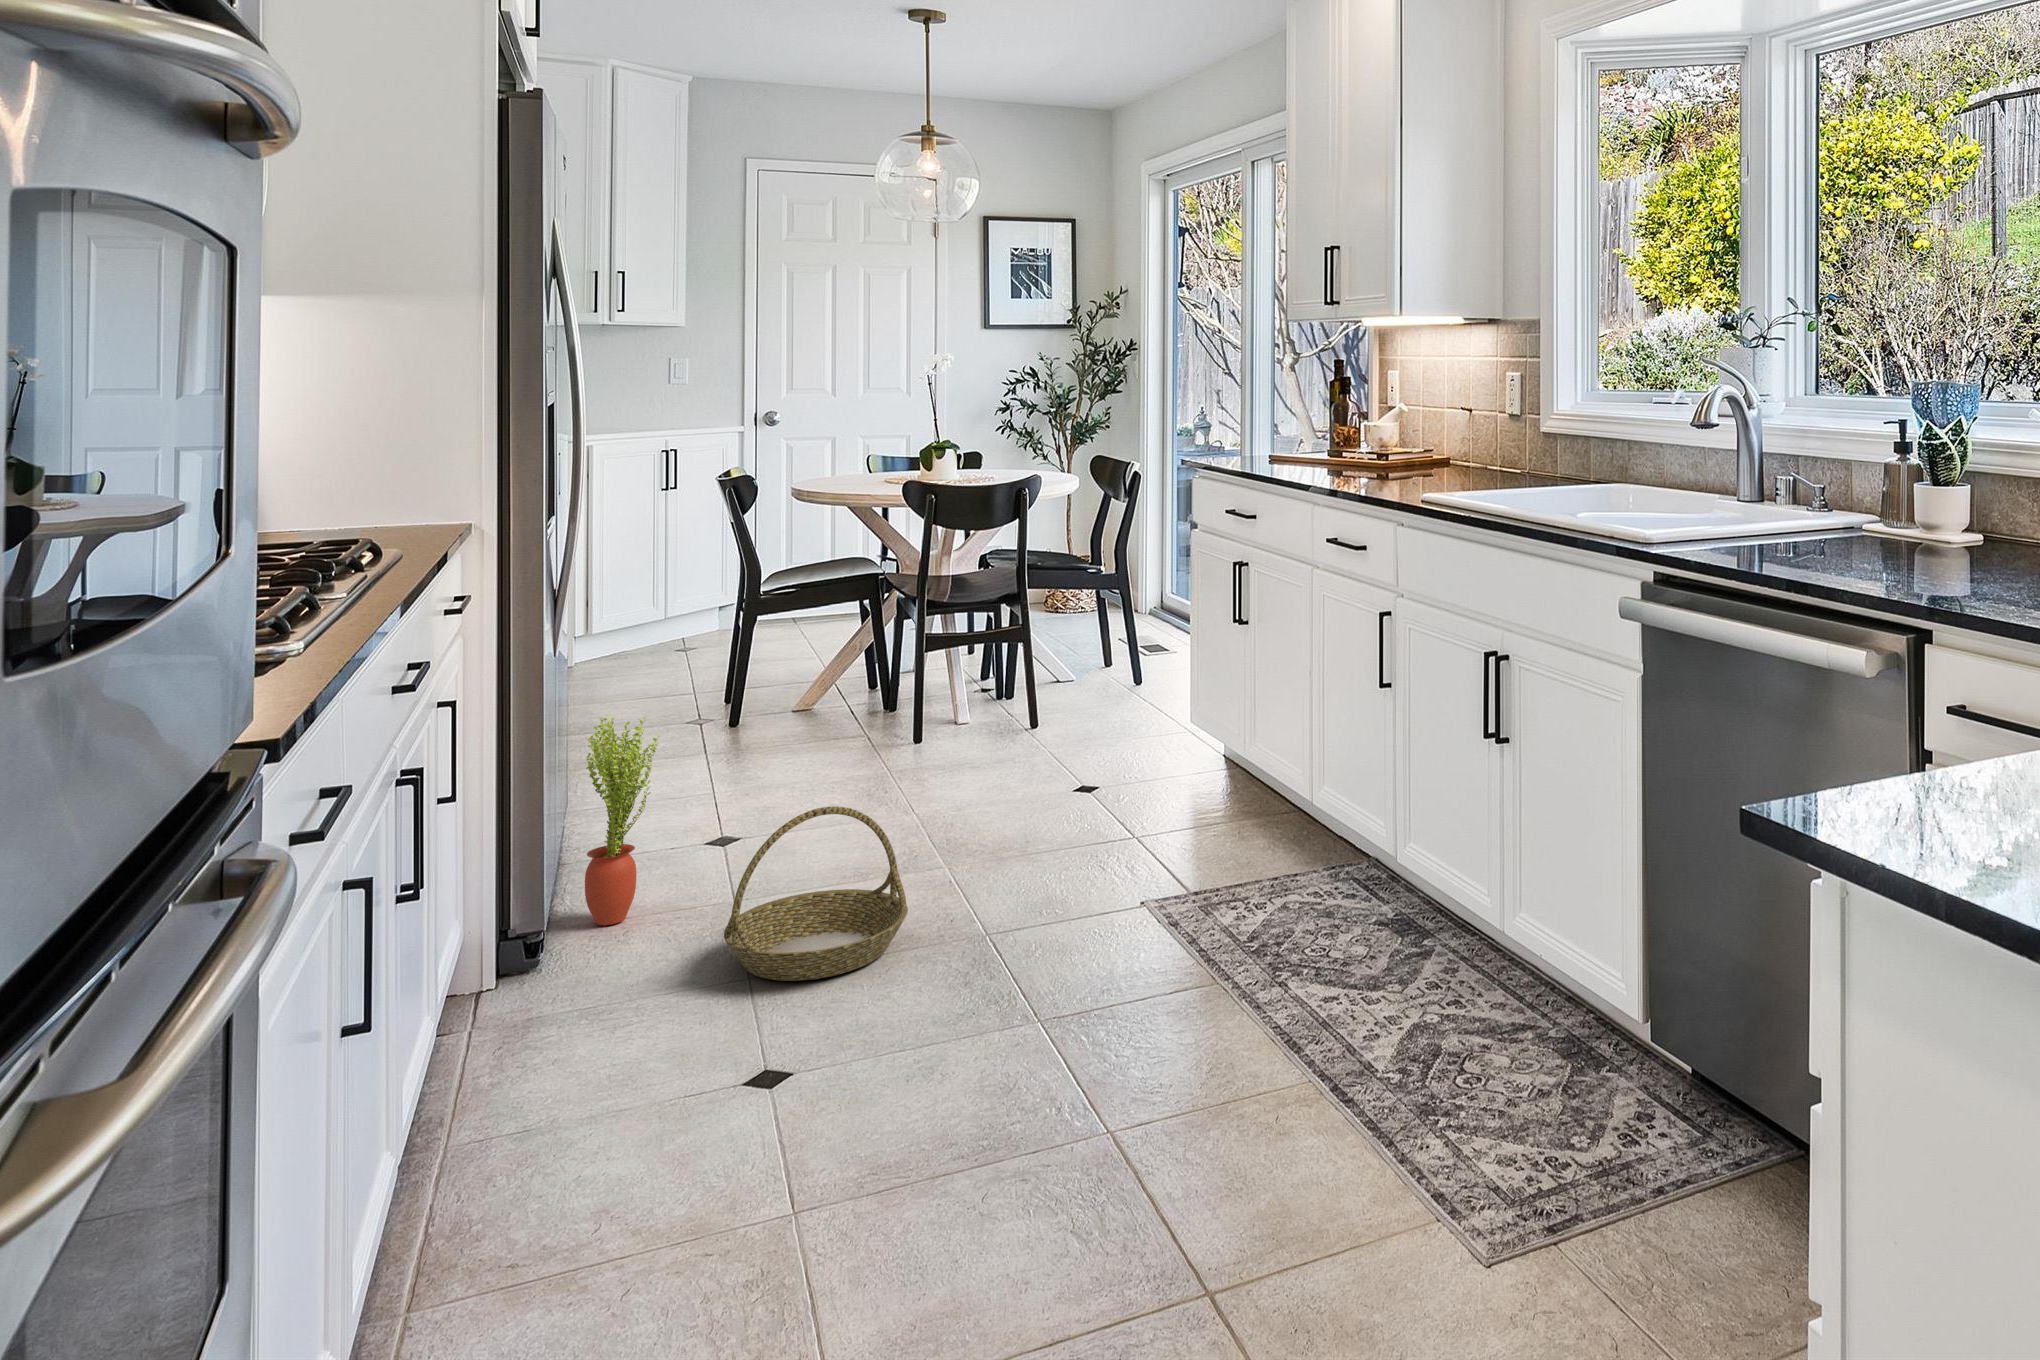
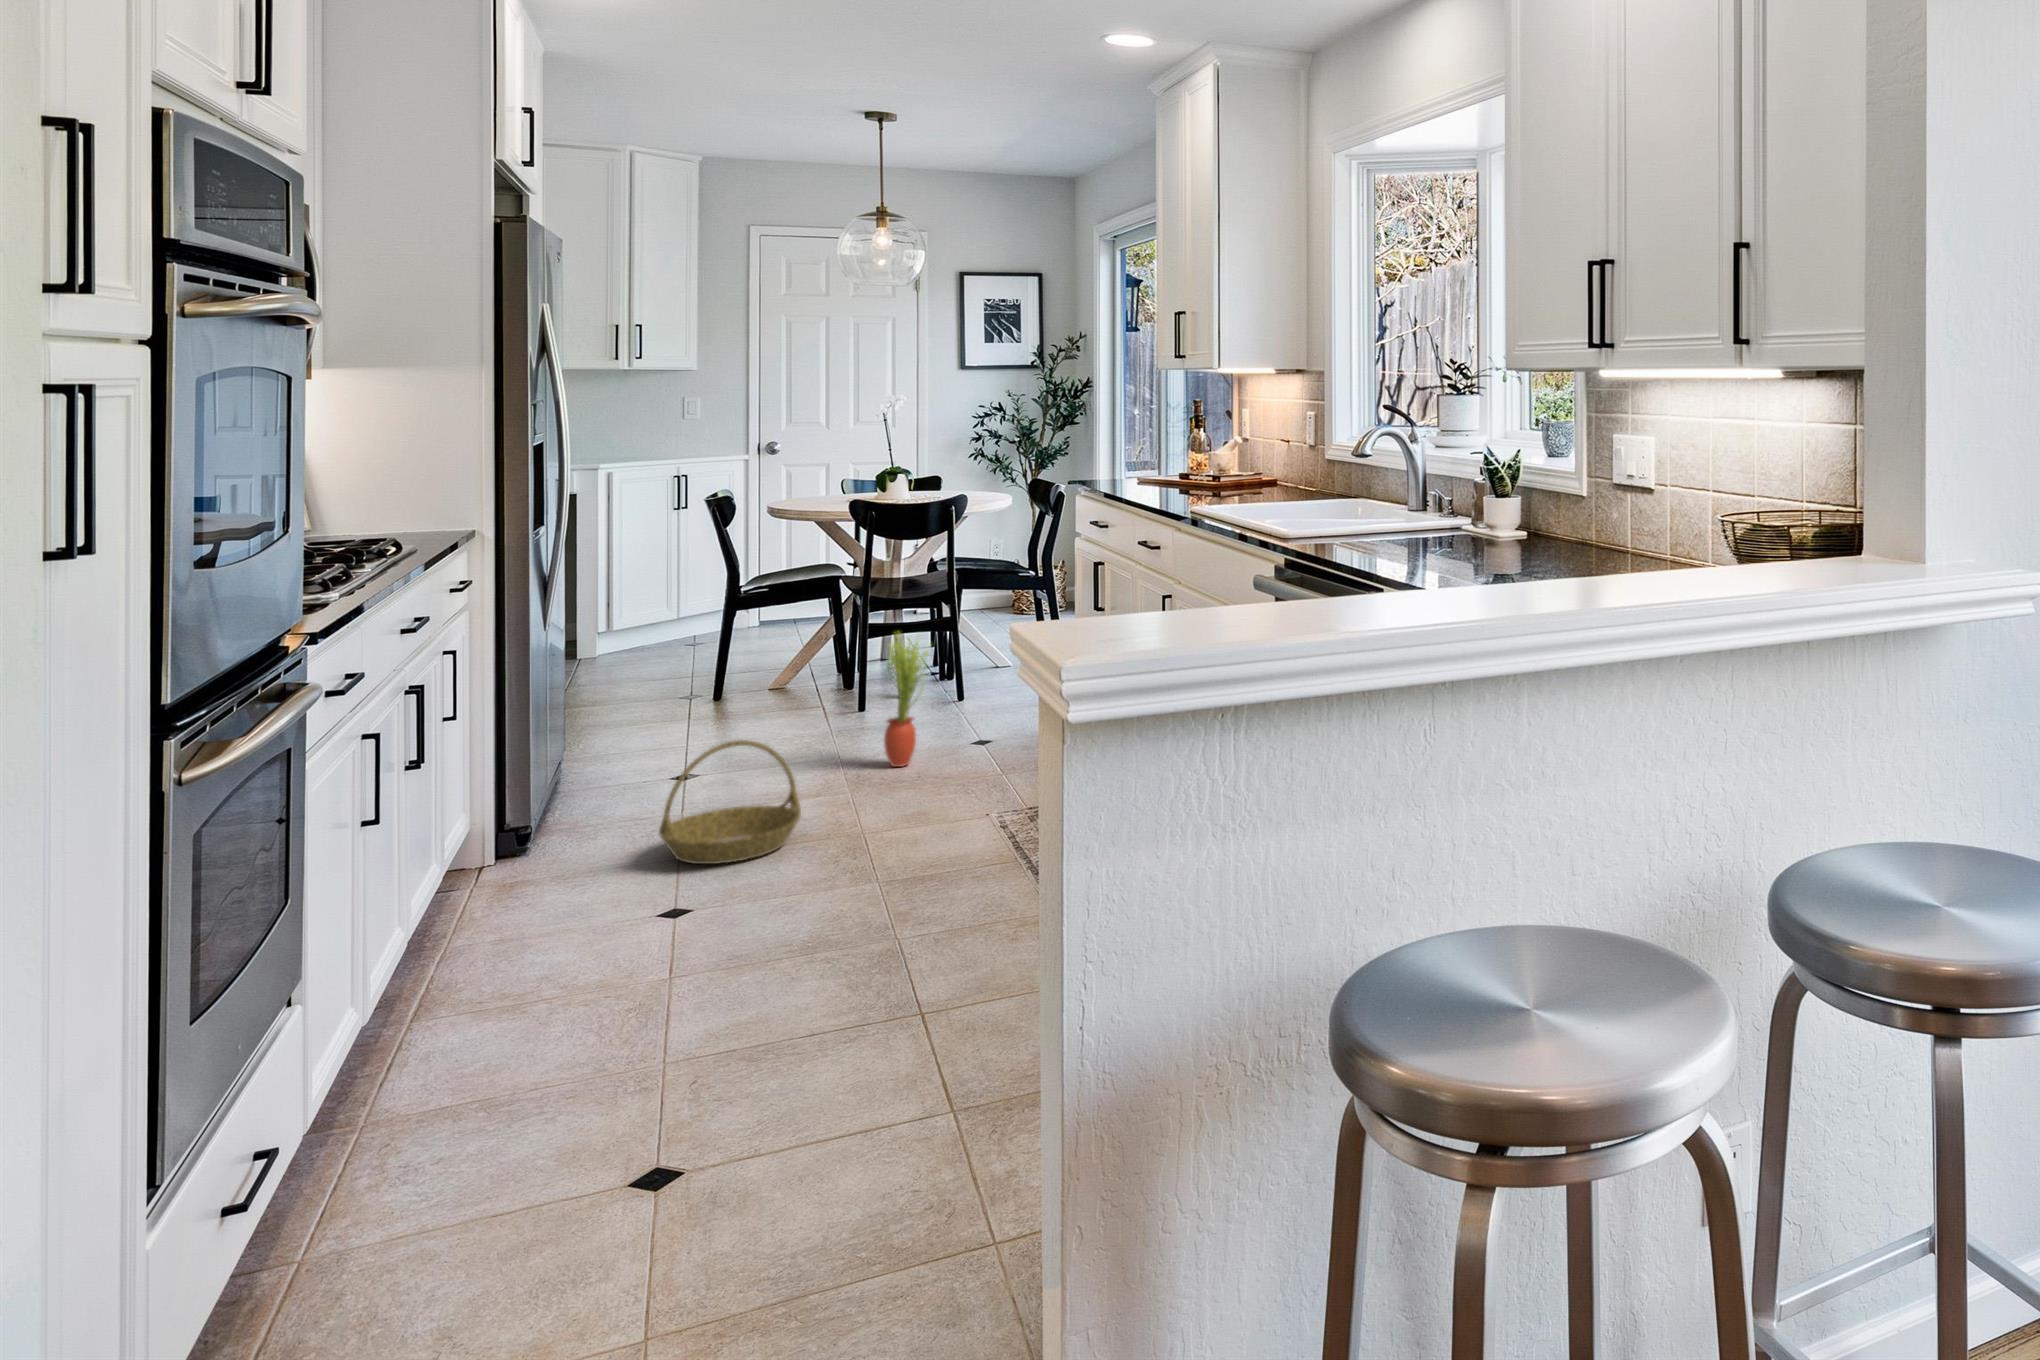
potted plant: present [585,714,659,925] -> present [884,636,928,767]

